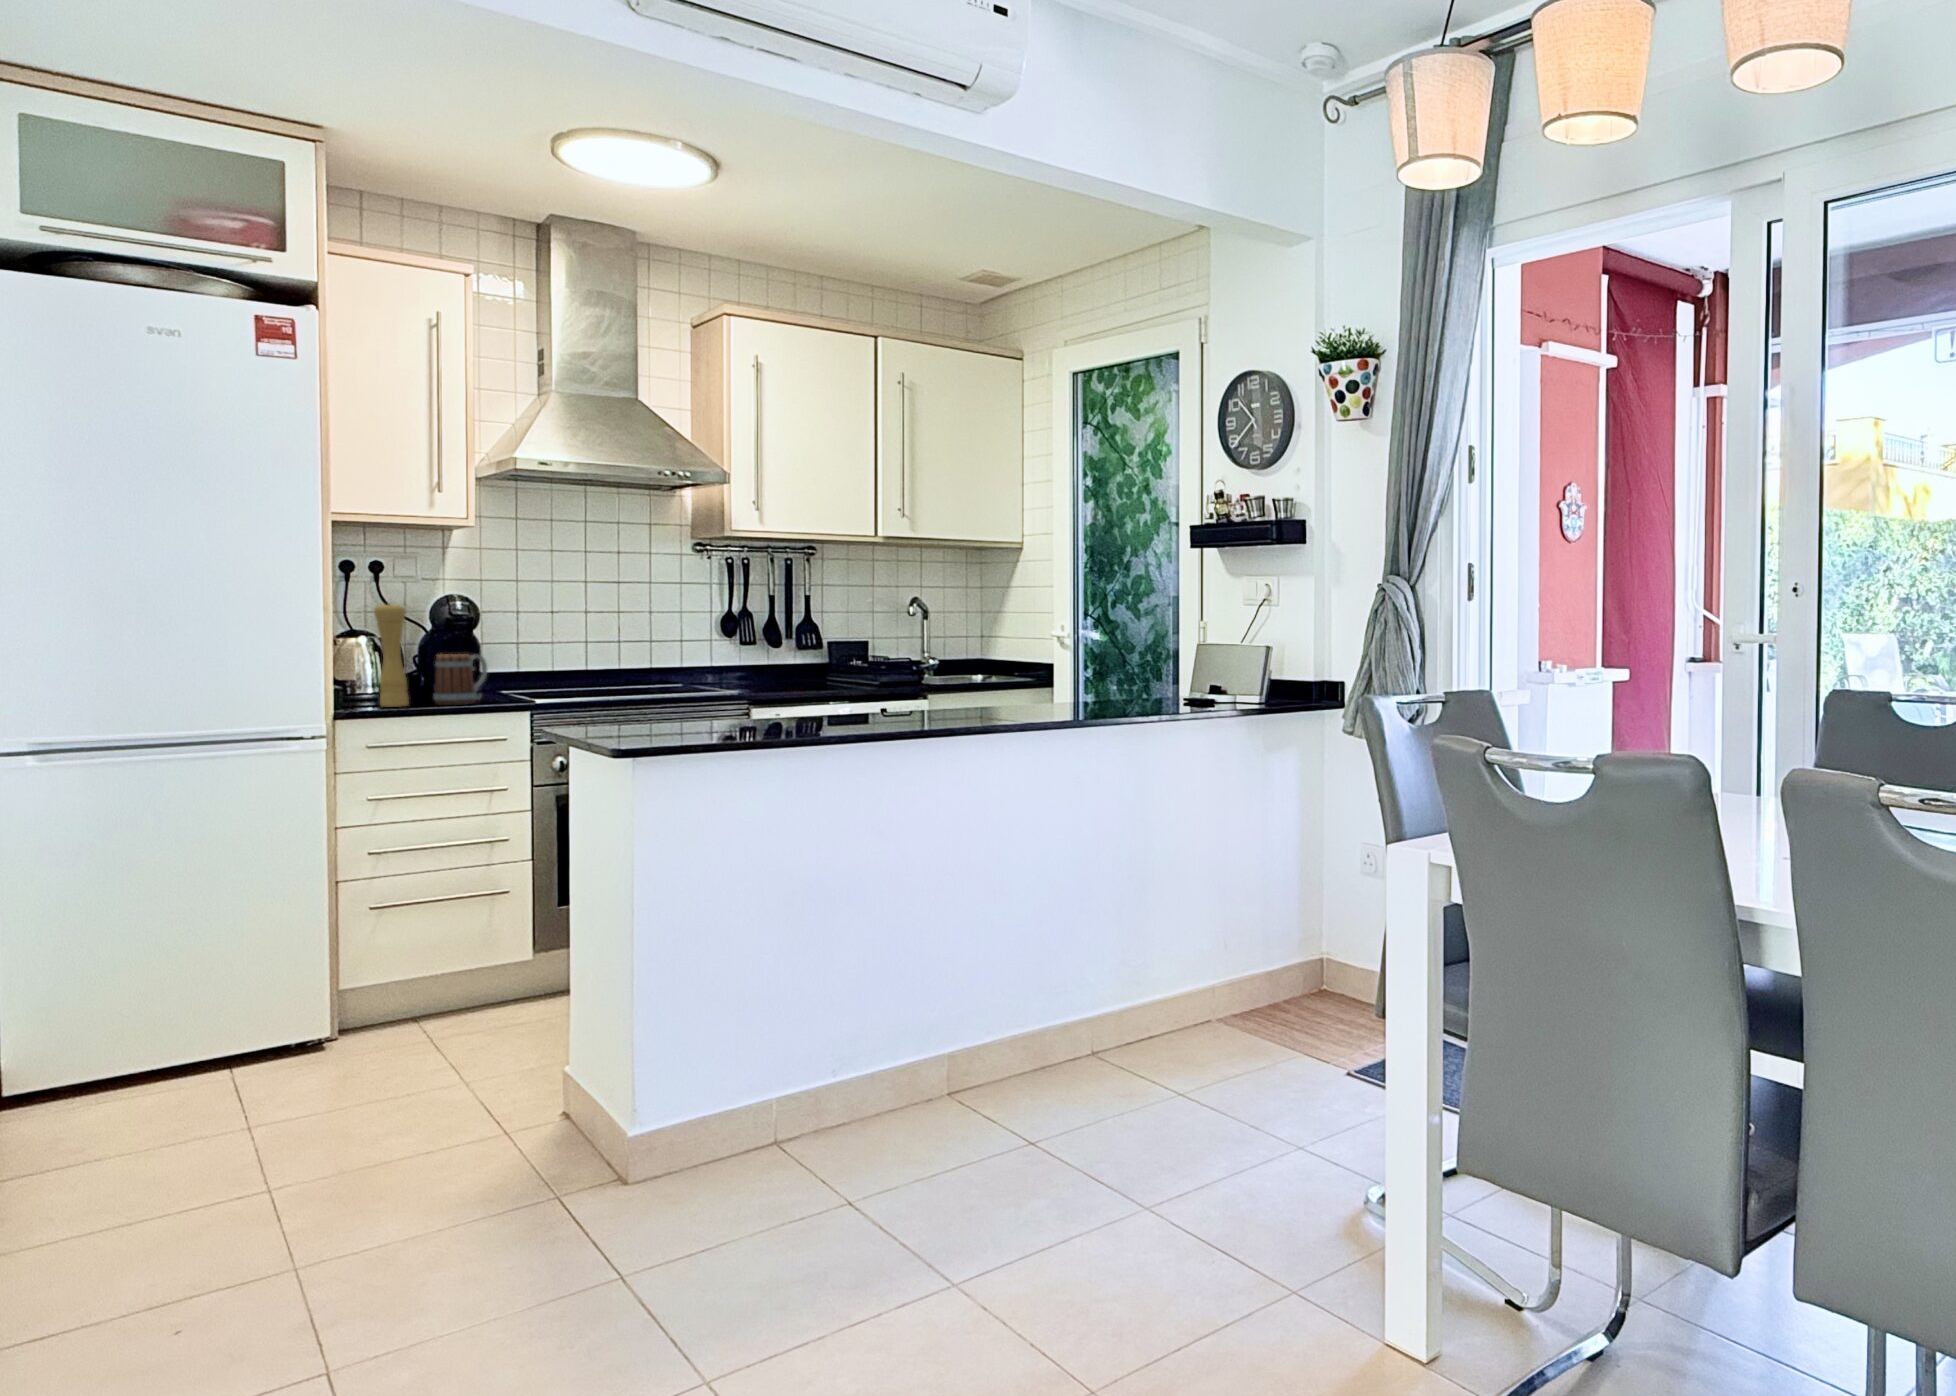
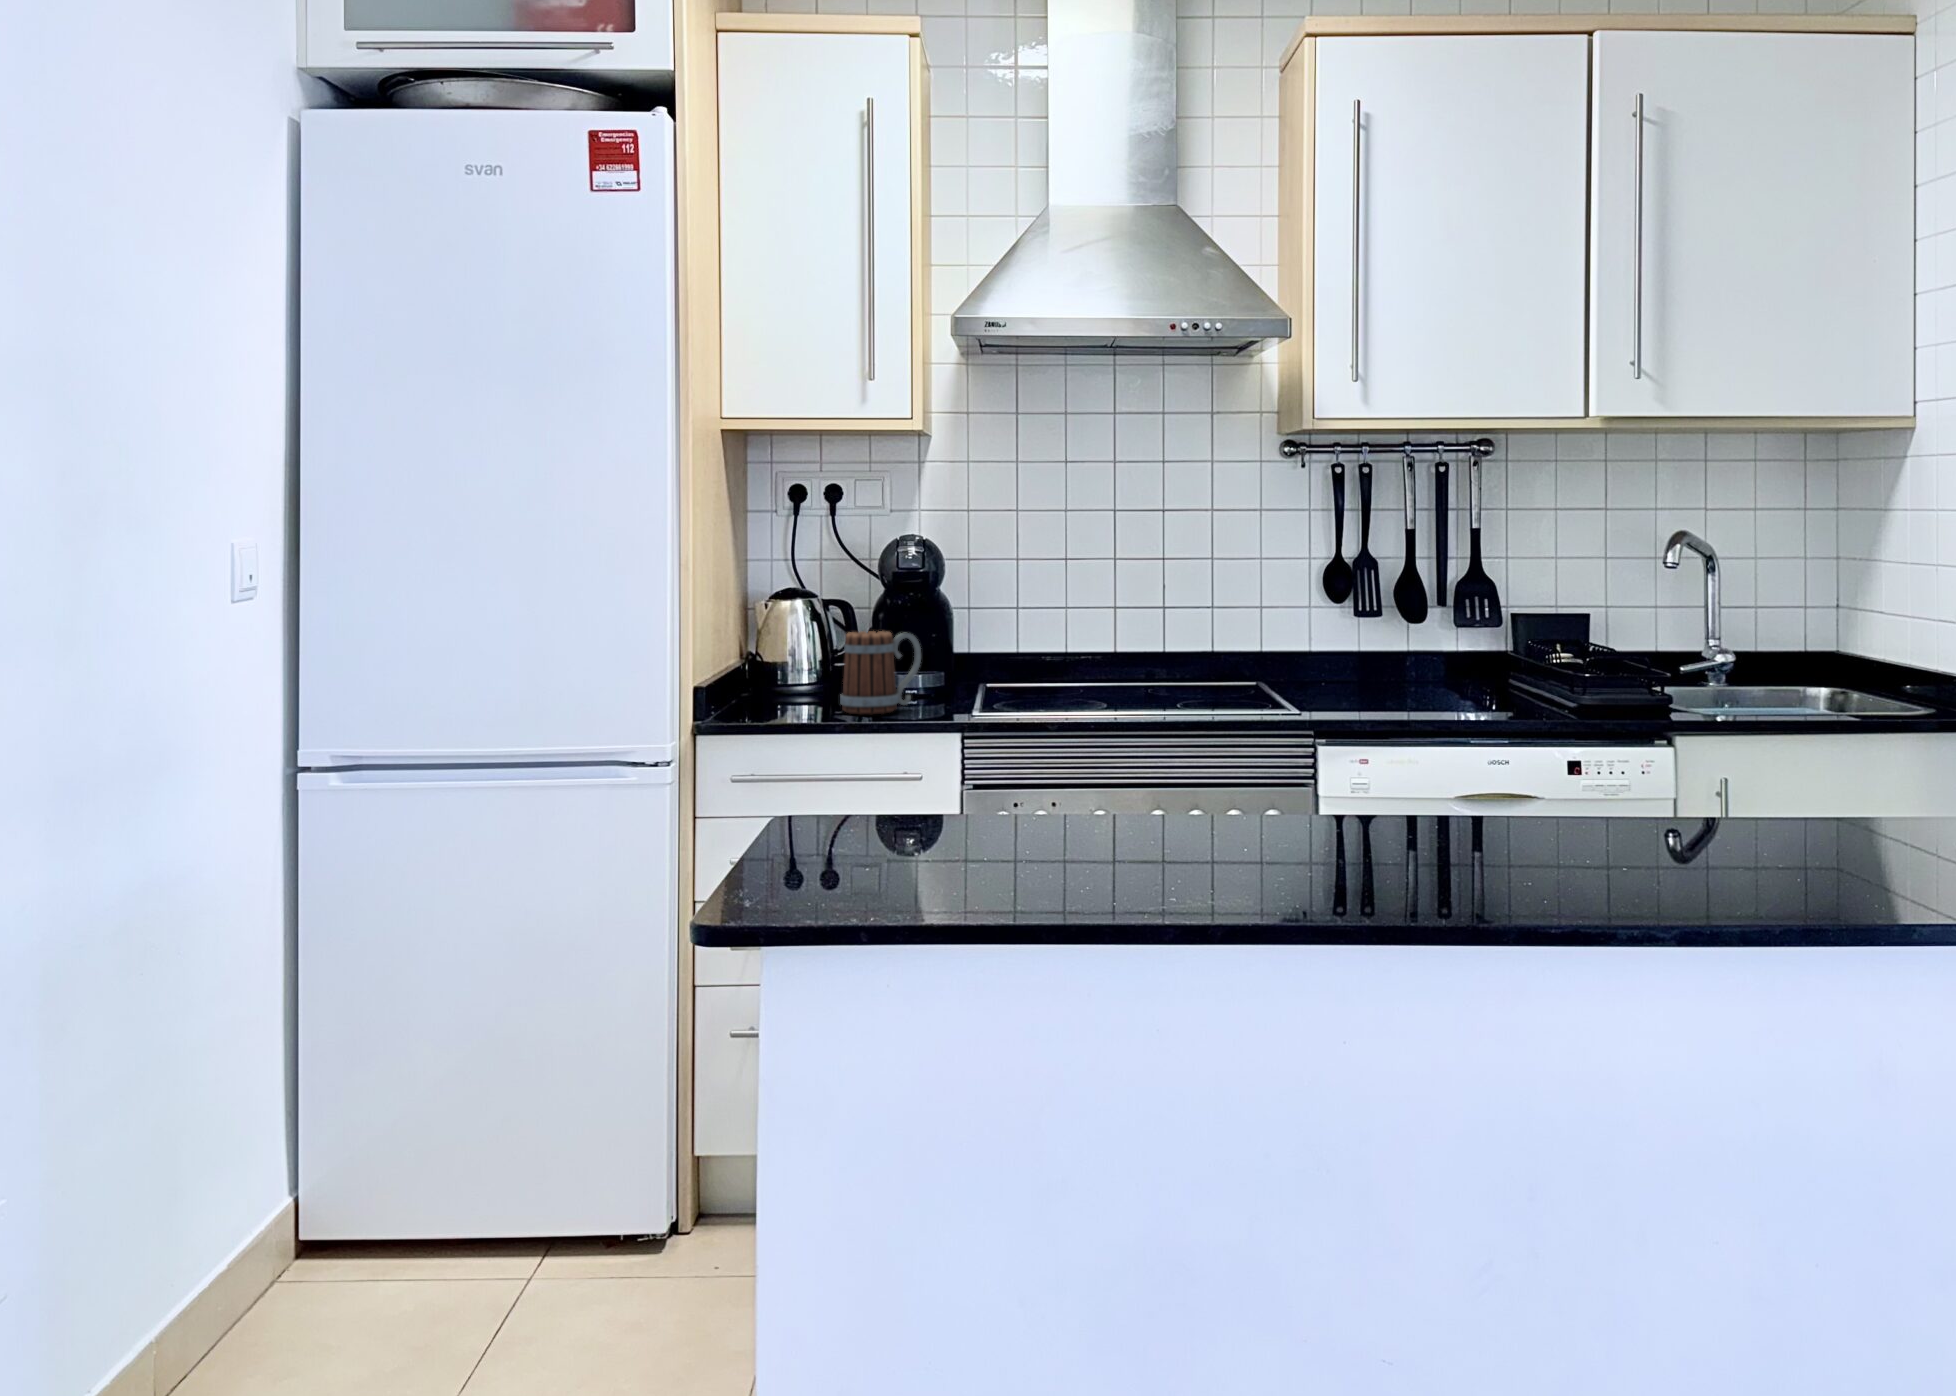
pepper mill: present [374,603,409,707] -> none [760,553,801,715]

